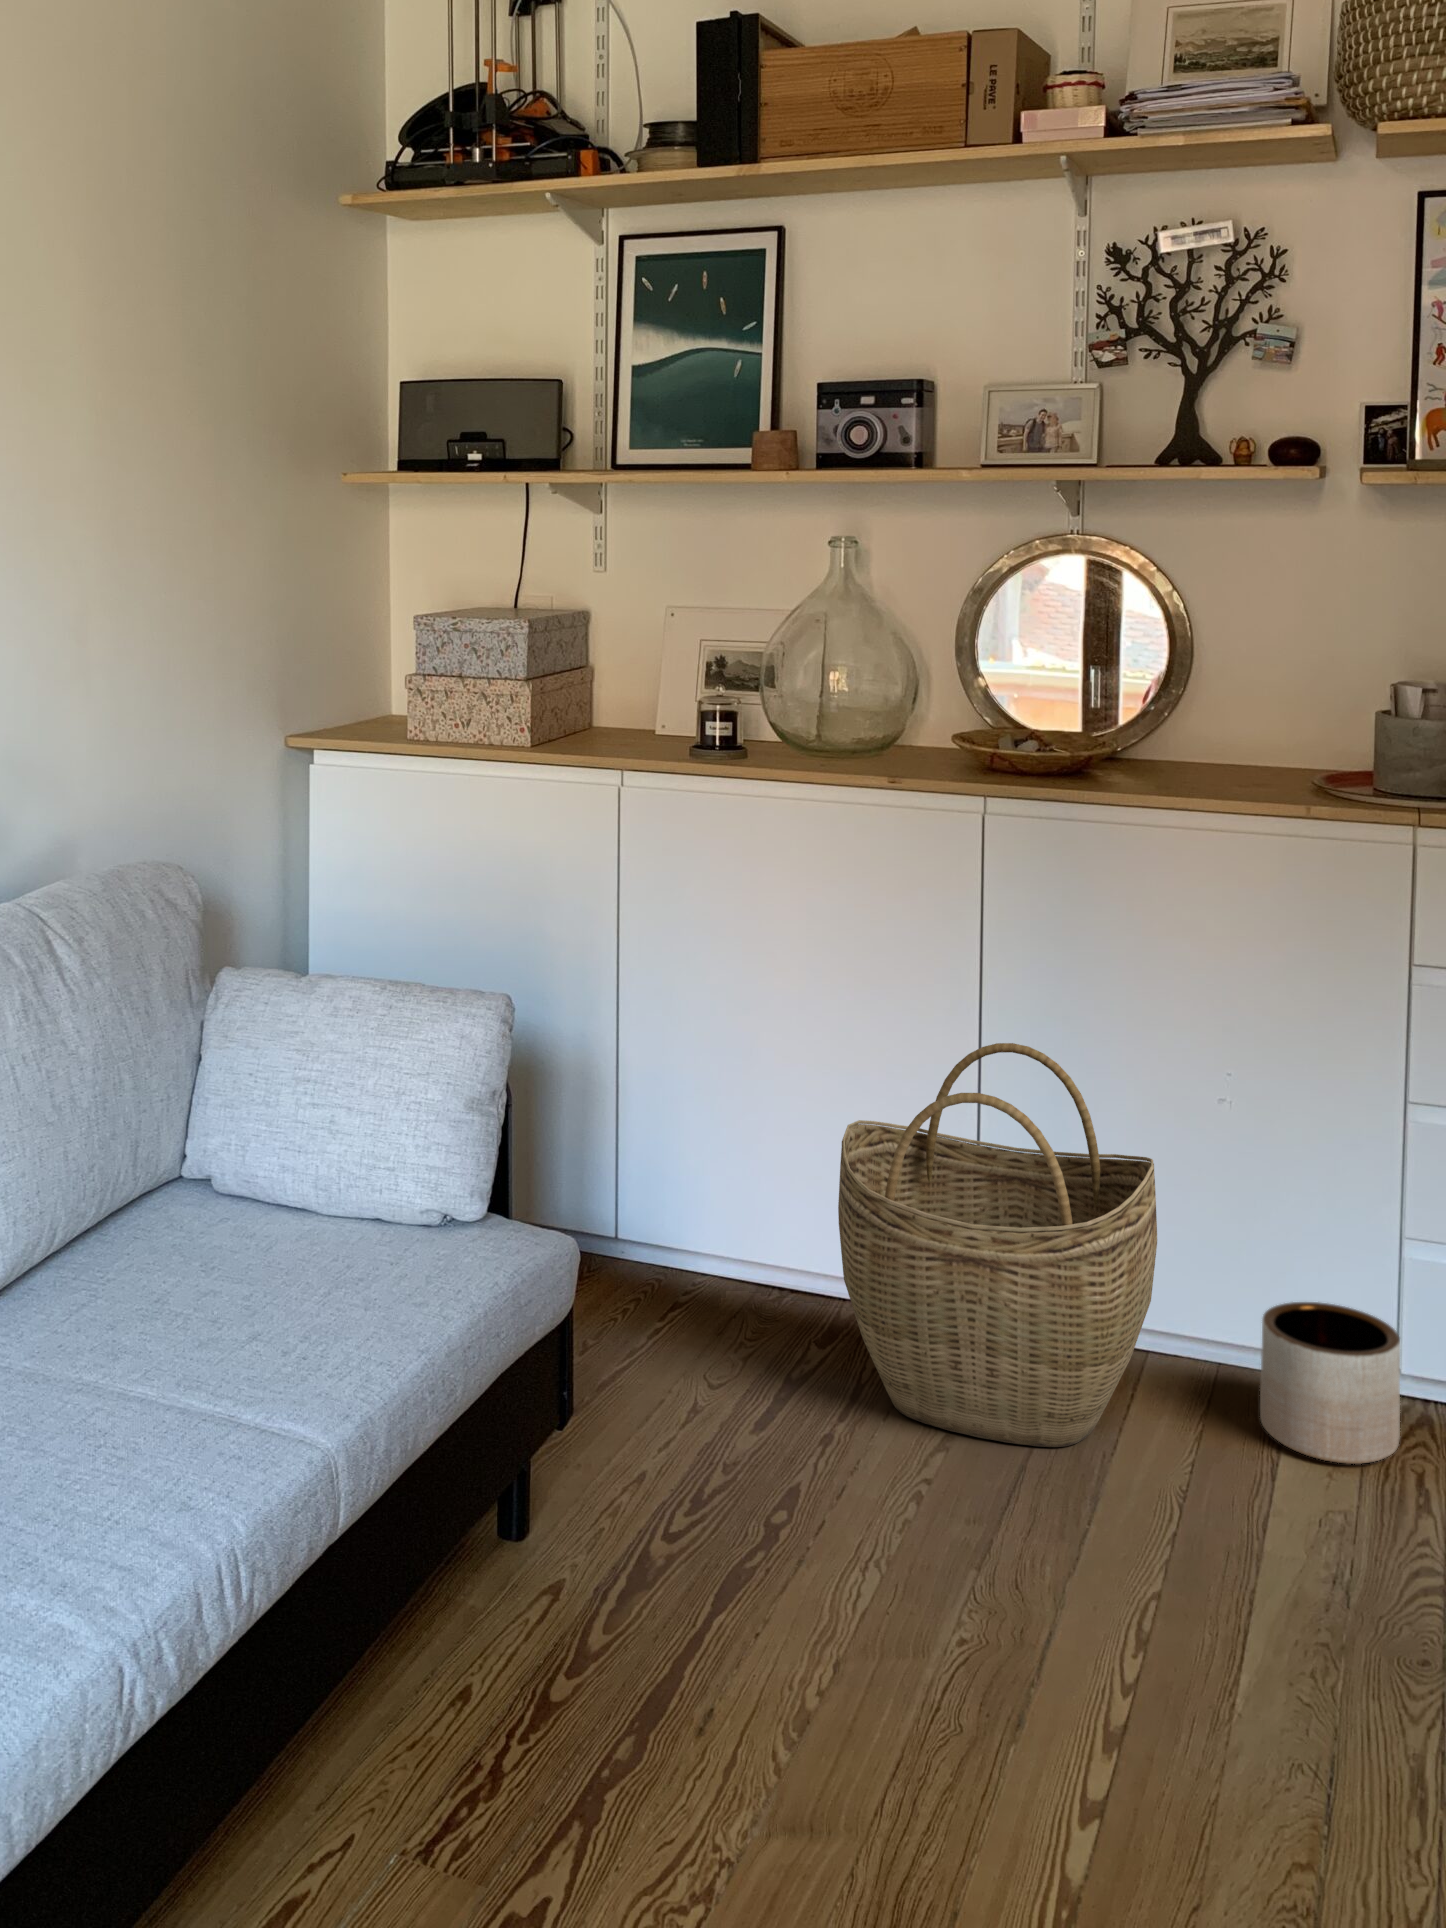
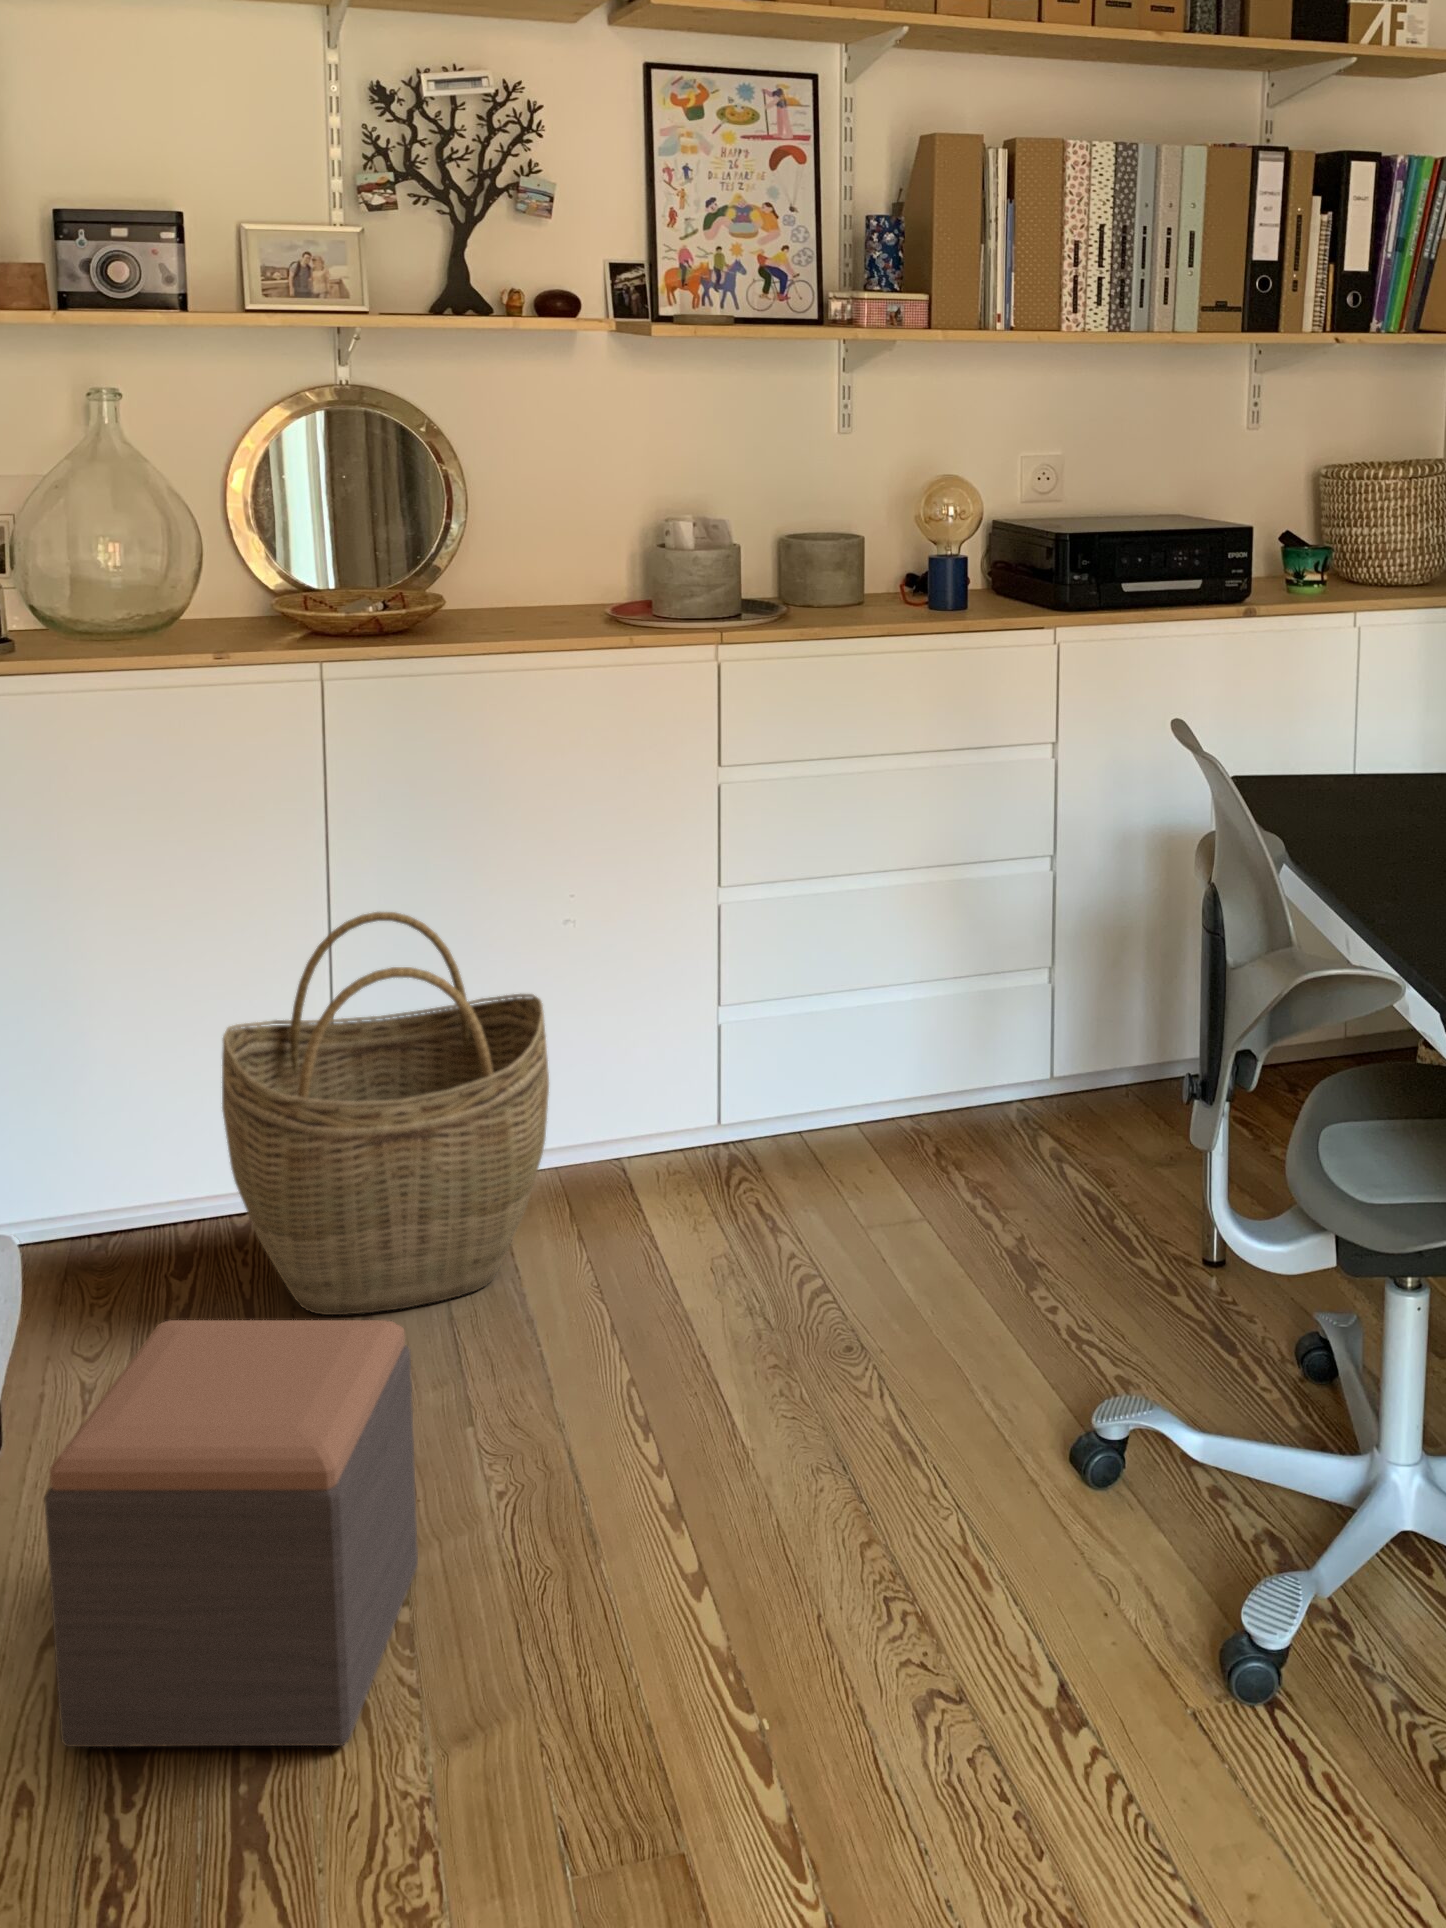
planter: present [1260,1302,1400,1464] -> none [625,1083,739,1220]
footstool: none [508,1344,847,1779] -> present [44,1320,418,1747]

